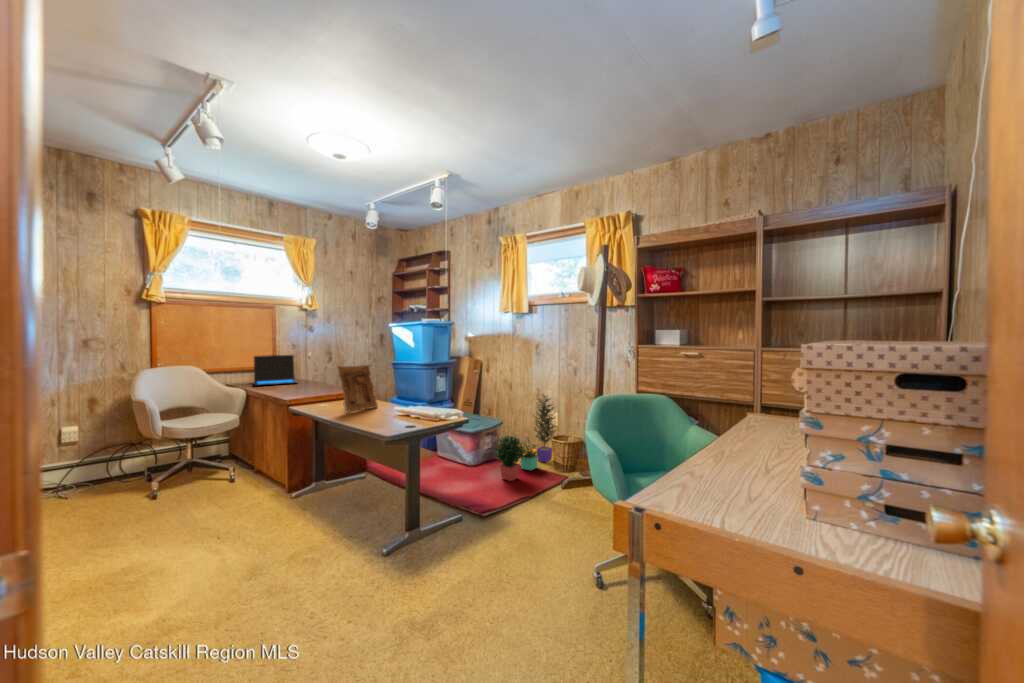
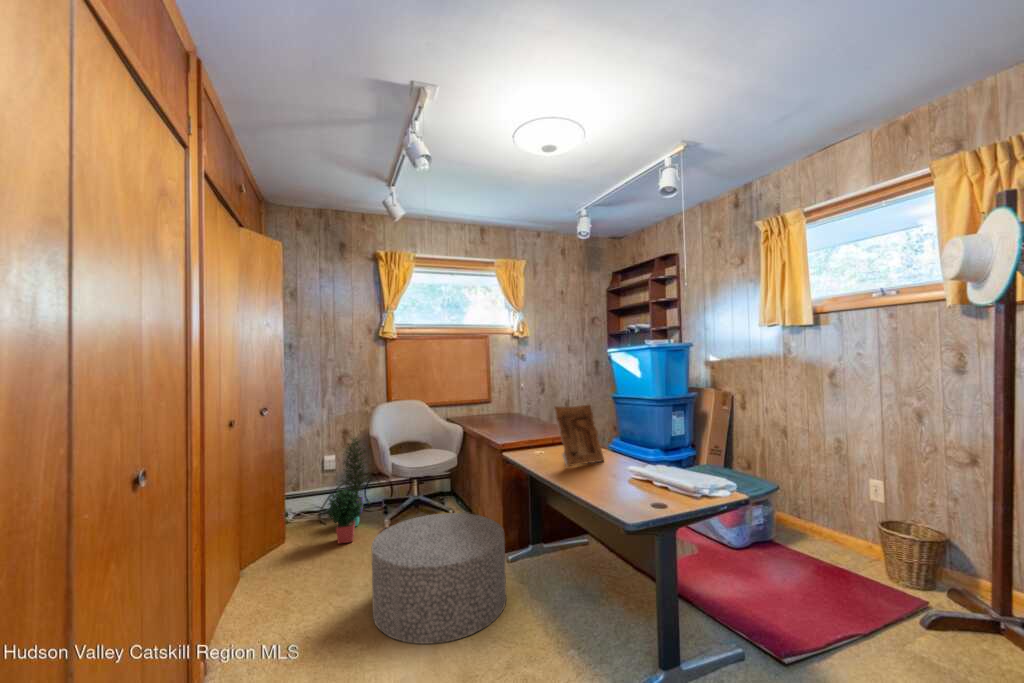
laptop: present [254,355,297,386] -> none [469,387,511,421]
potted plant: present [494,395,556,481] -> present [327,438,370,543]
ottoman: none [146,462,290,569] -> present [372,513,506,644]

